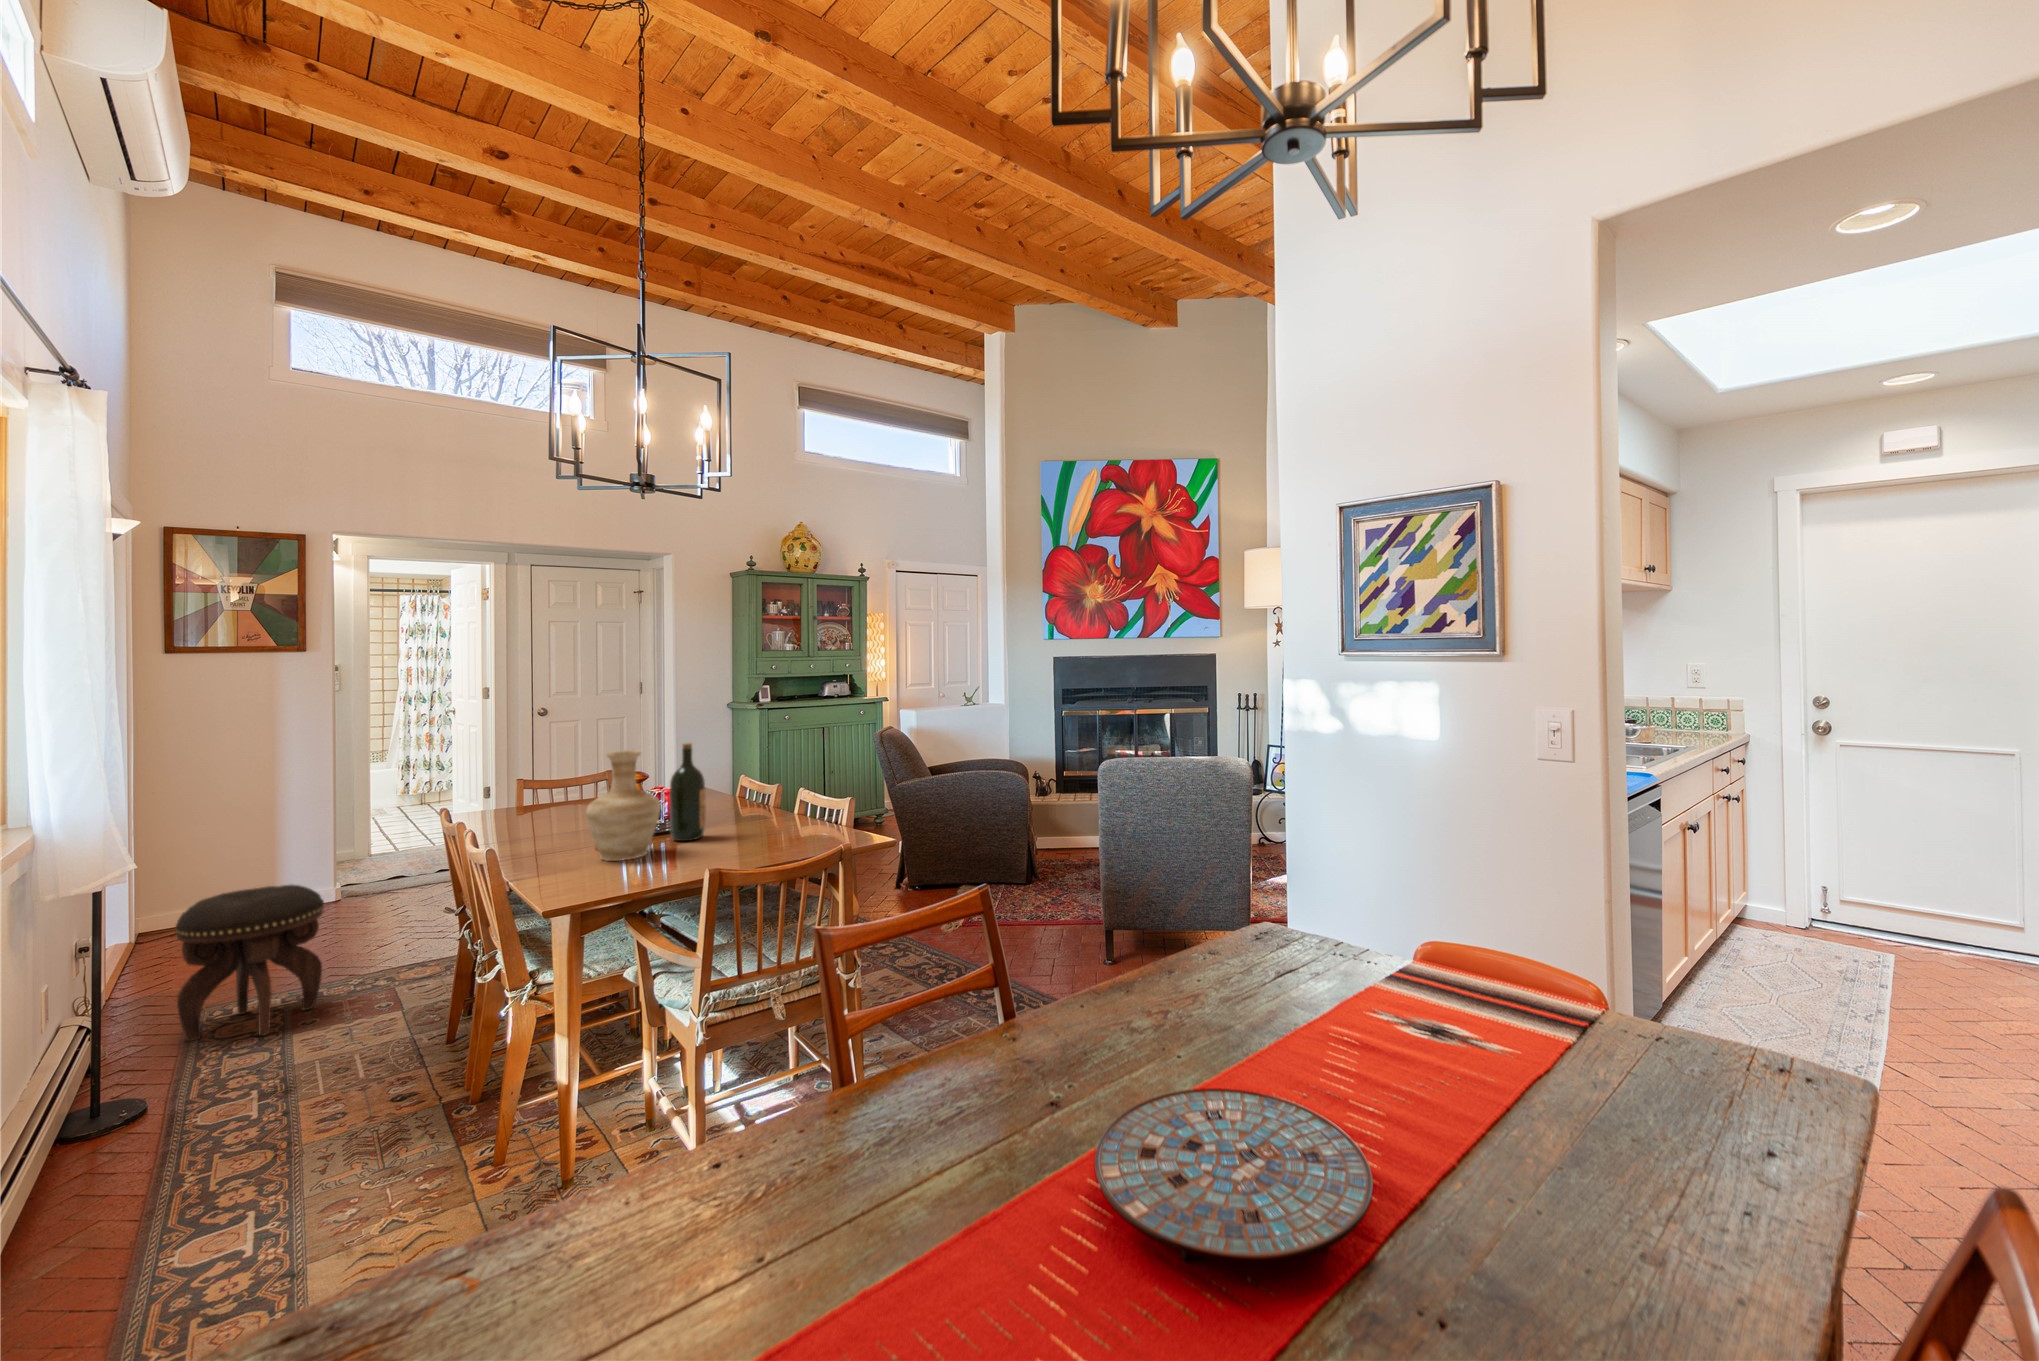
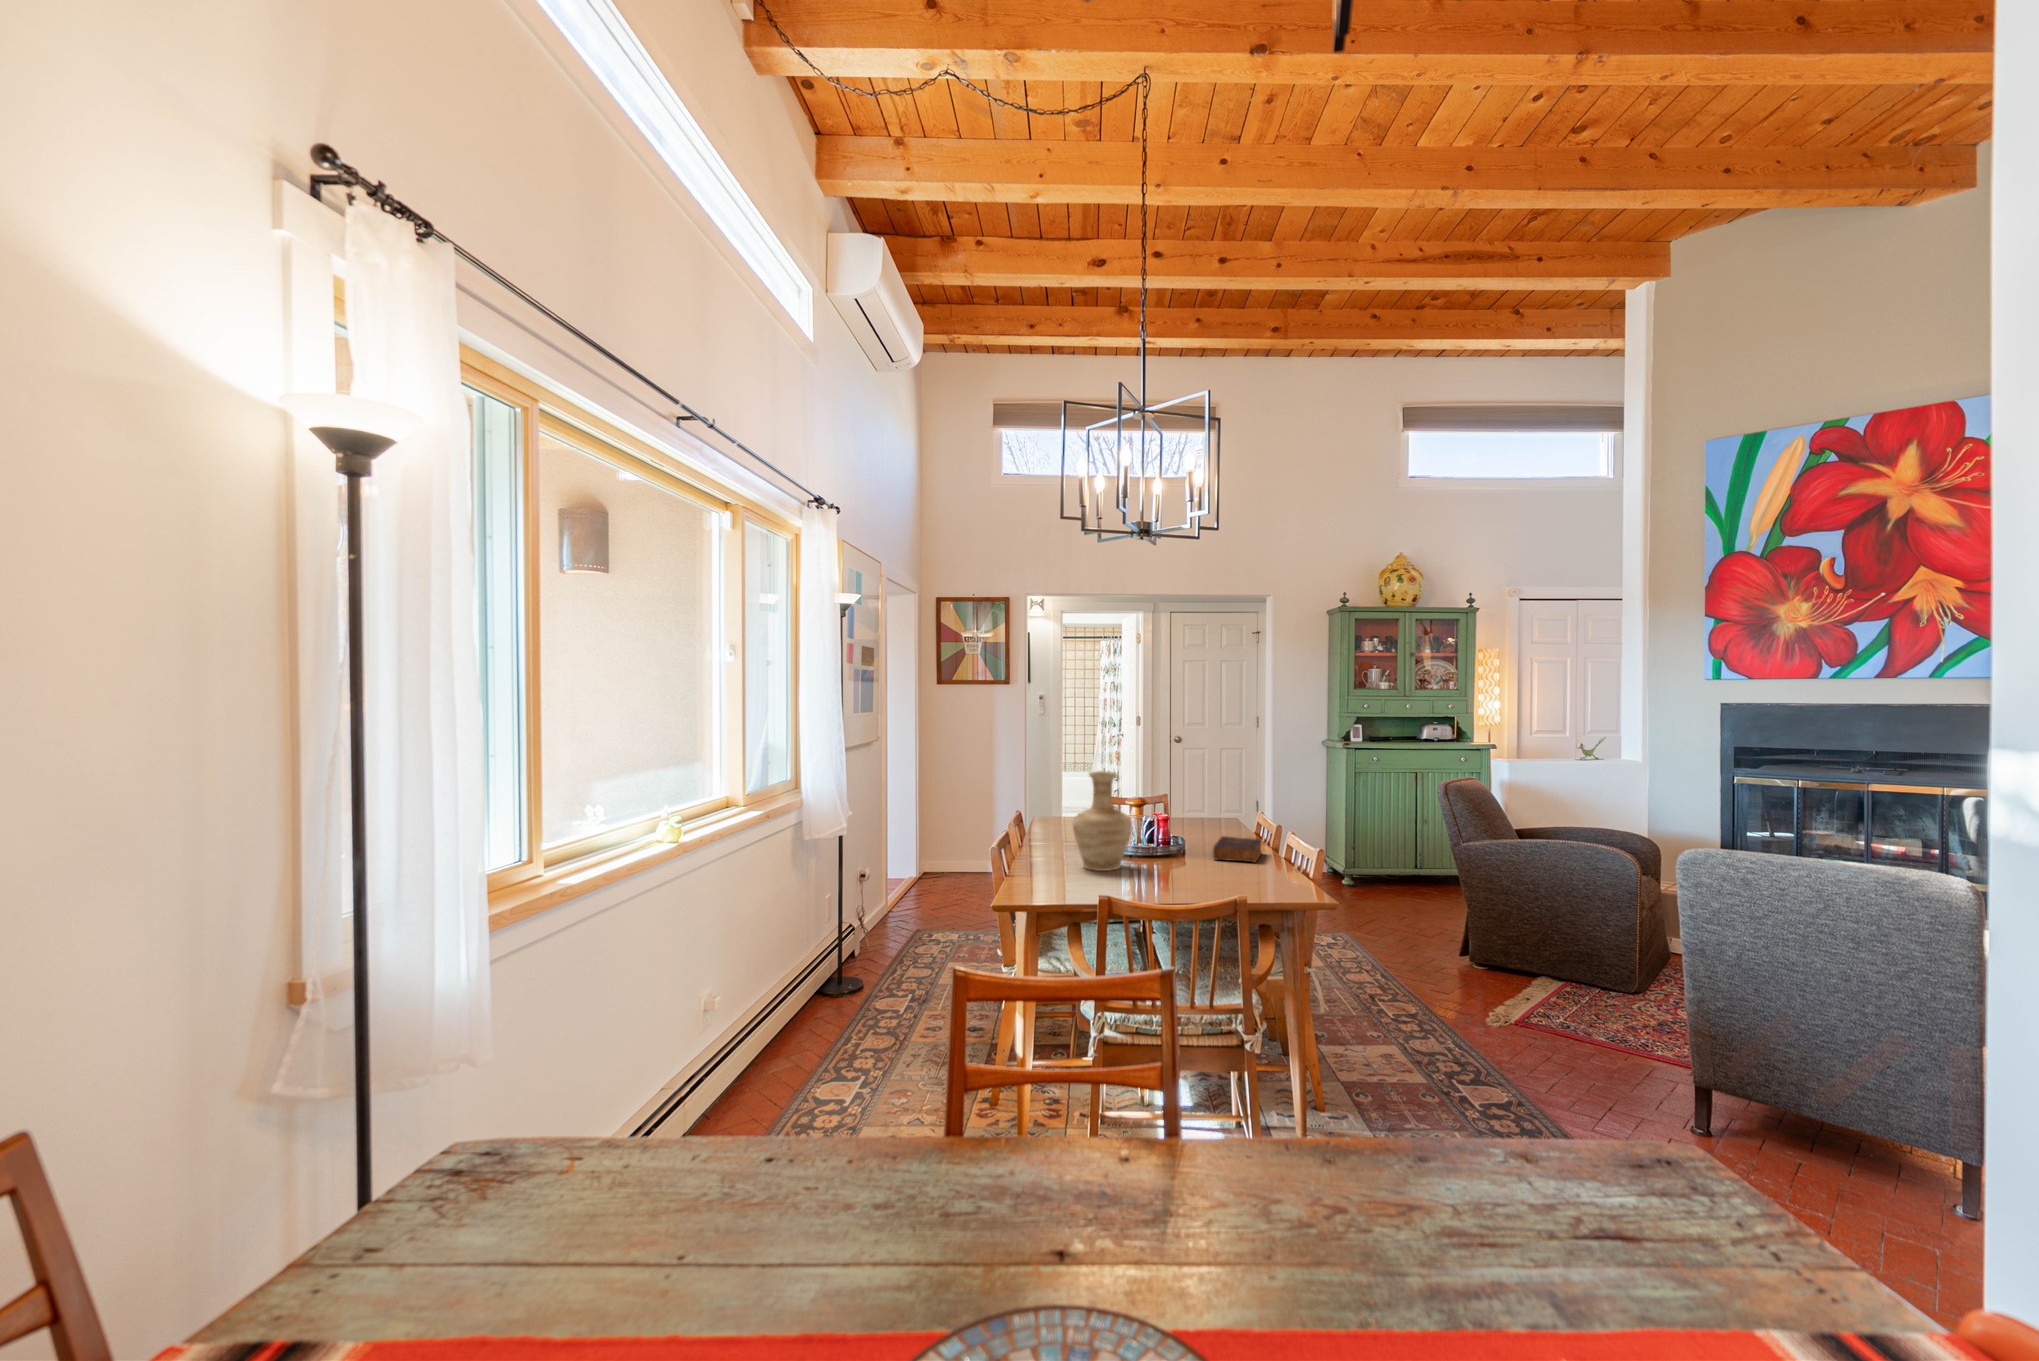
wine bottle: present [670,743,706,841] -> none [1150,771,1182,864]
book: none [729,801,779,829] -> present [1213,836,1261,863]
footstool: present [176,885,324,1041] -> none [893,849,971,958]

